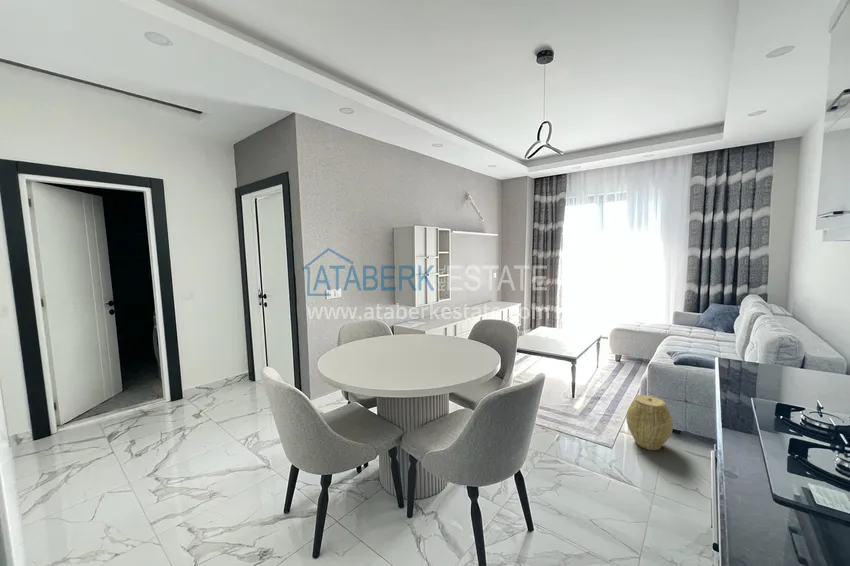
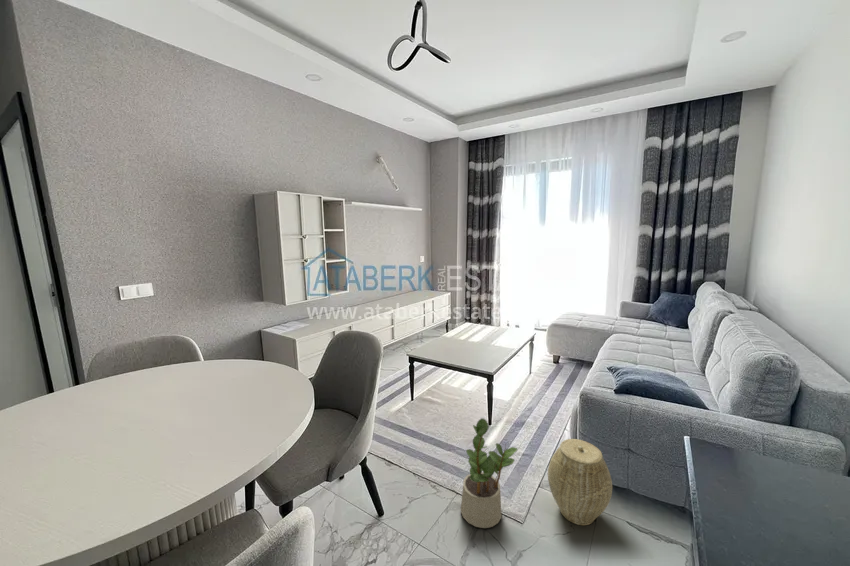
potted plant: none [566,376,607,448] -> present [461,419,517,528]

